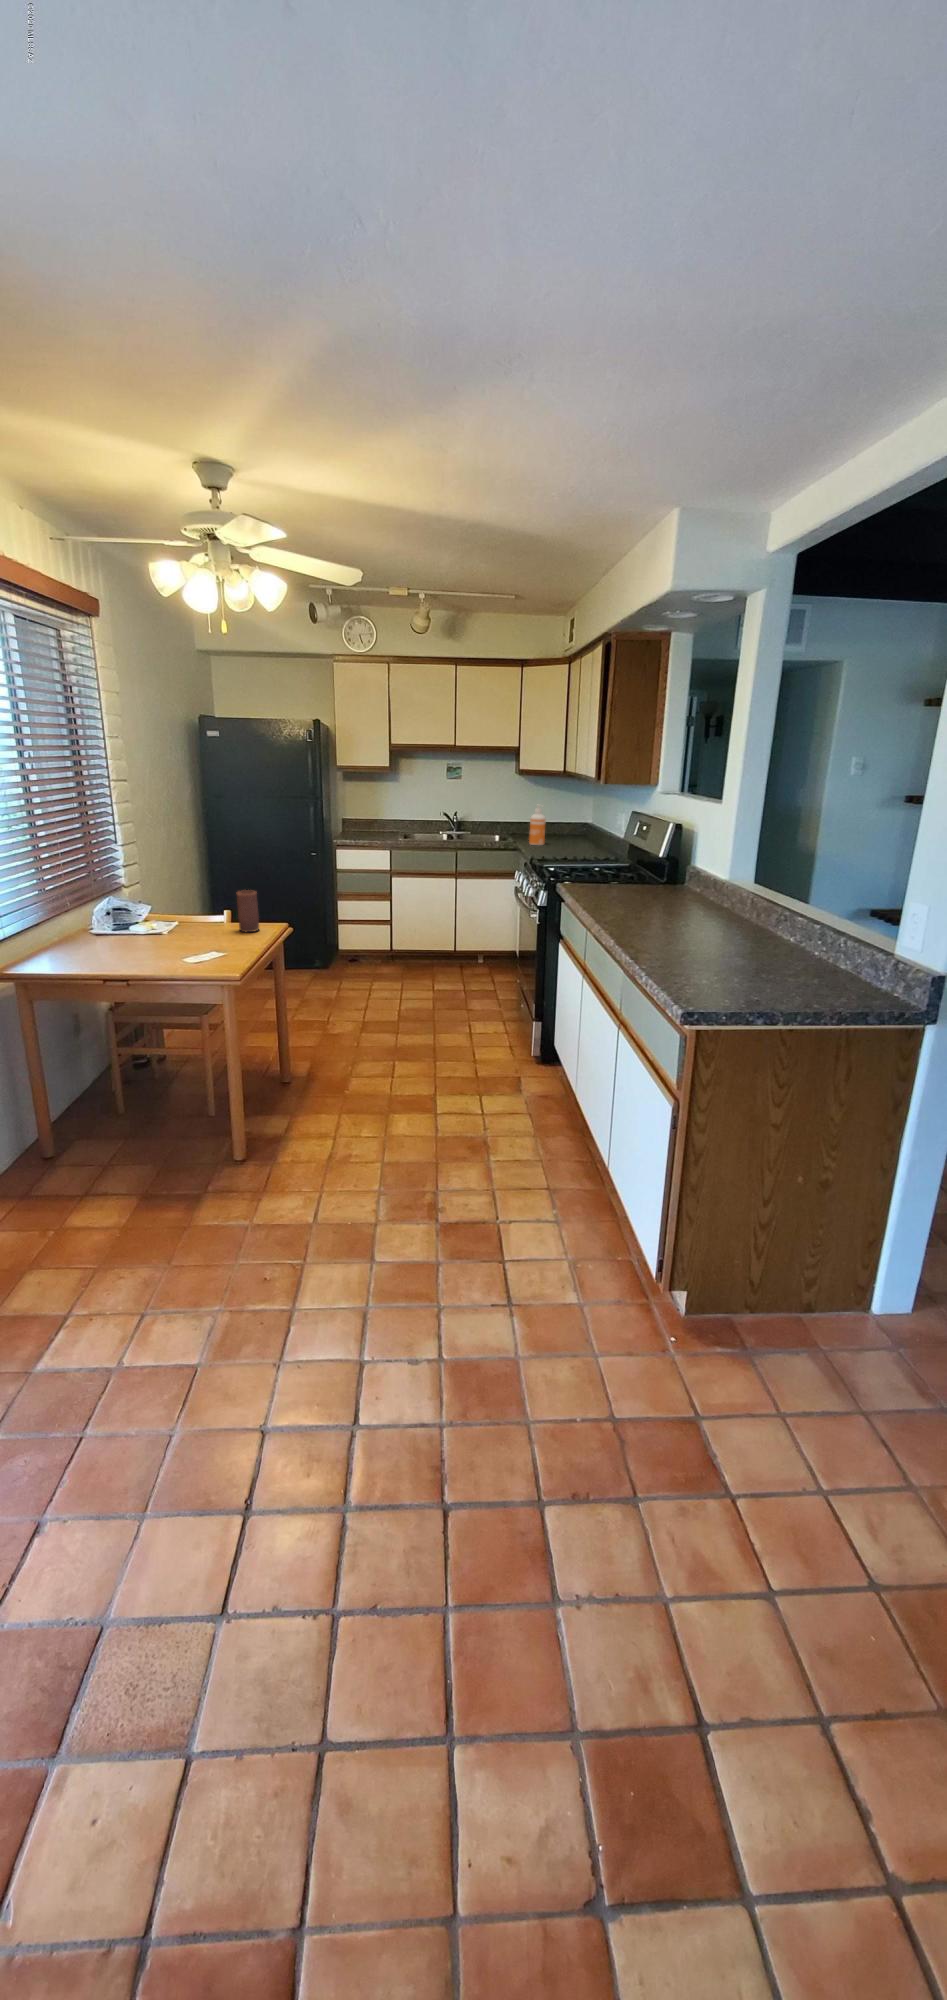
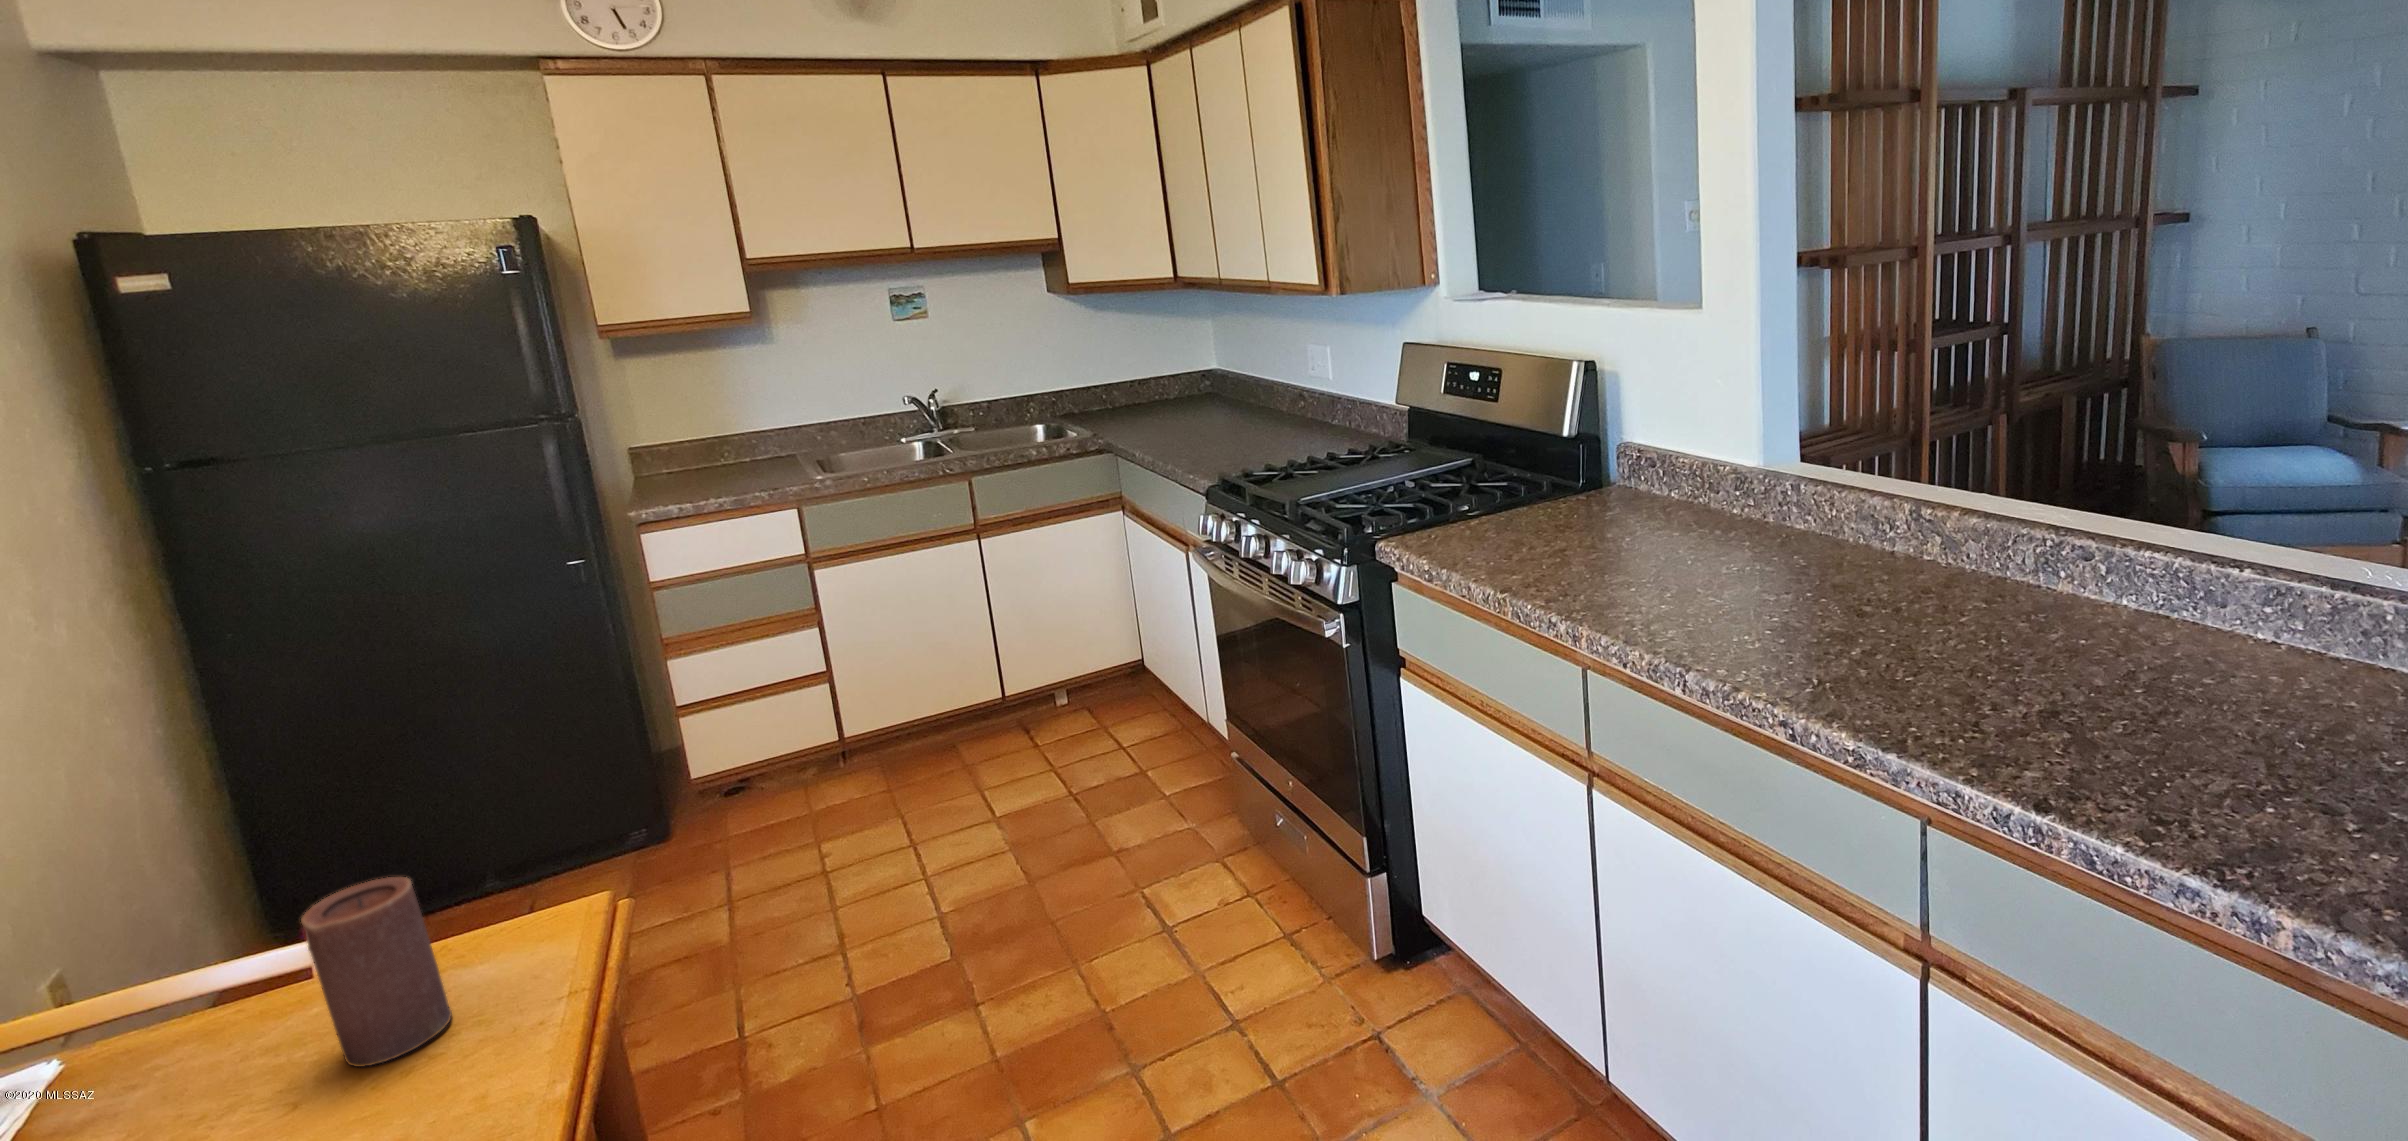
soap dispenser: present [529,805,545,845] -> none [1121,350,1161,434]

